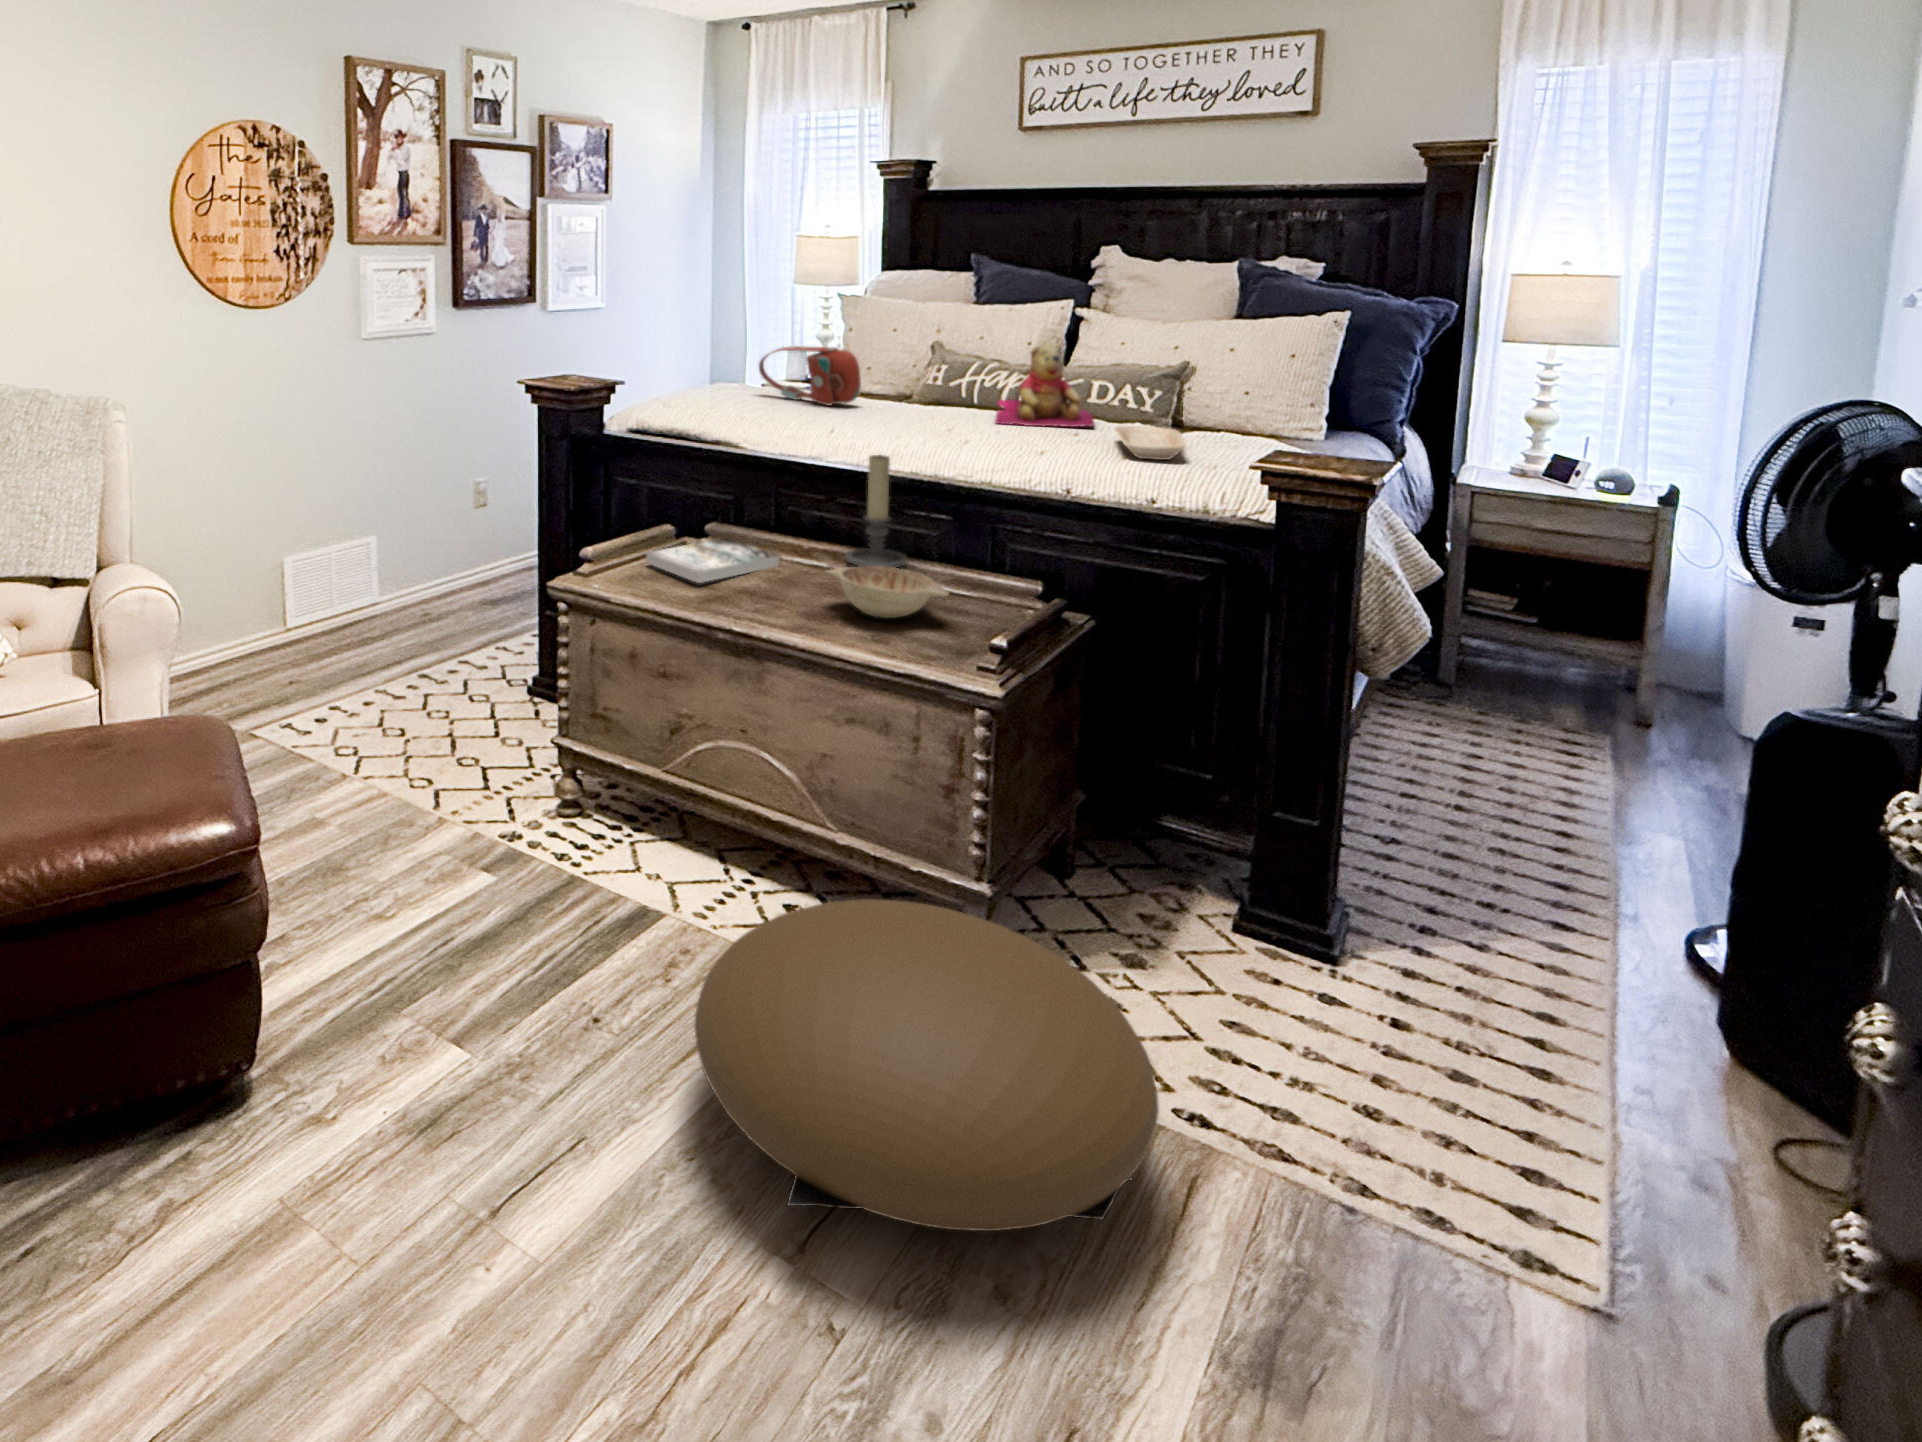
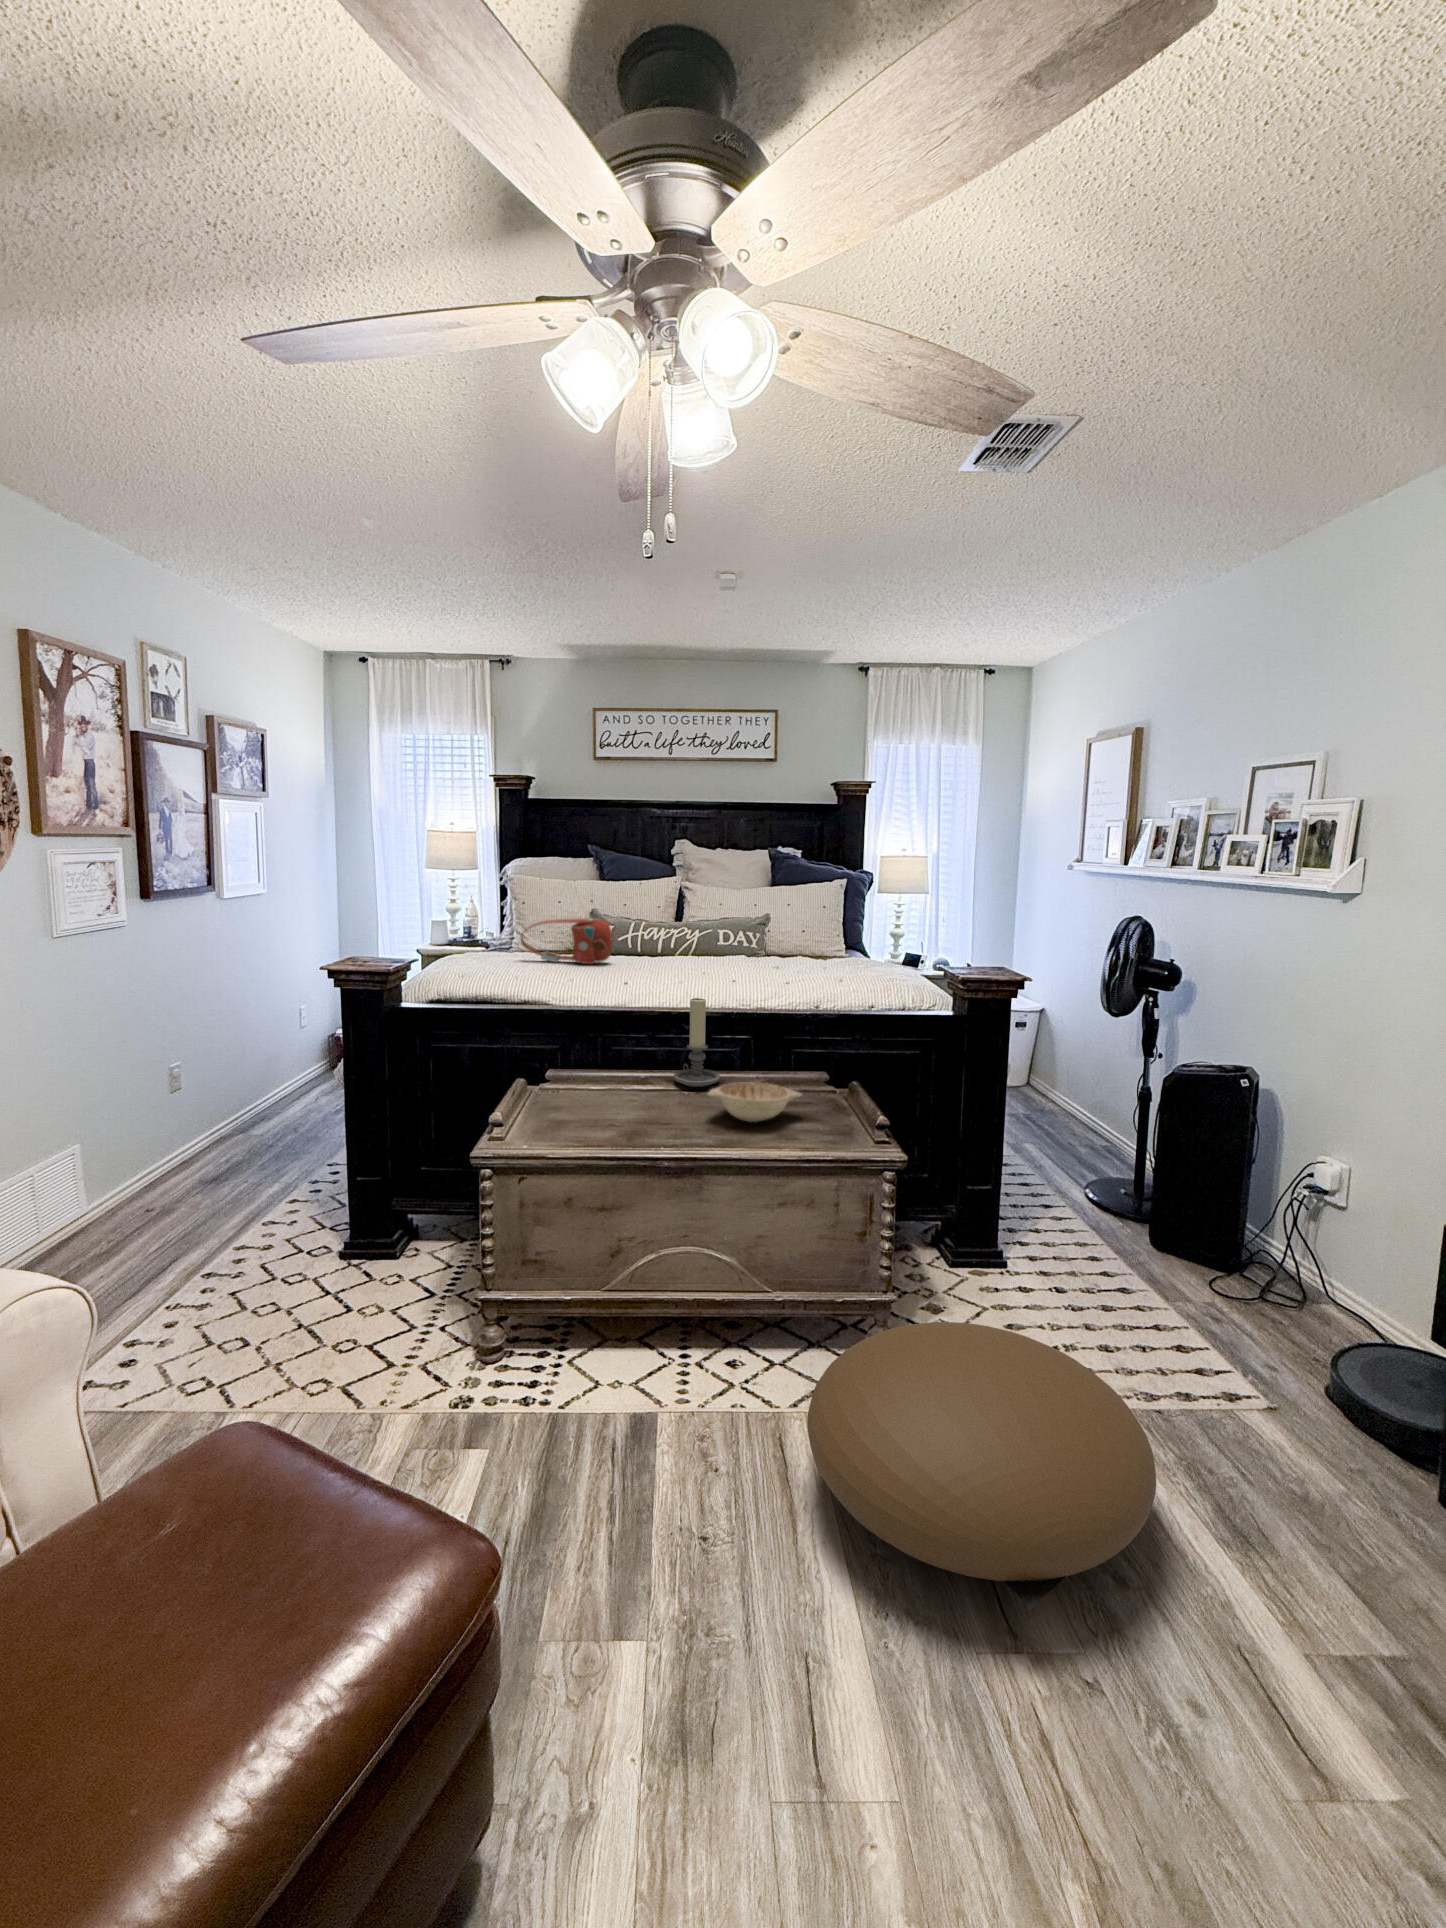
teddy bear: present [995,344,1095,427] -> none [697,908,778,967]
tray: present [1115,426,1186,460] -> none [809,959,878,981]
book: present [646,538,779,583] -> none [527,1082,629,1125]

